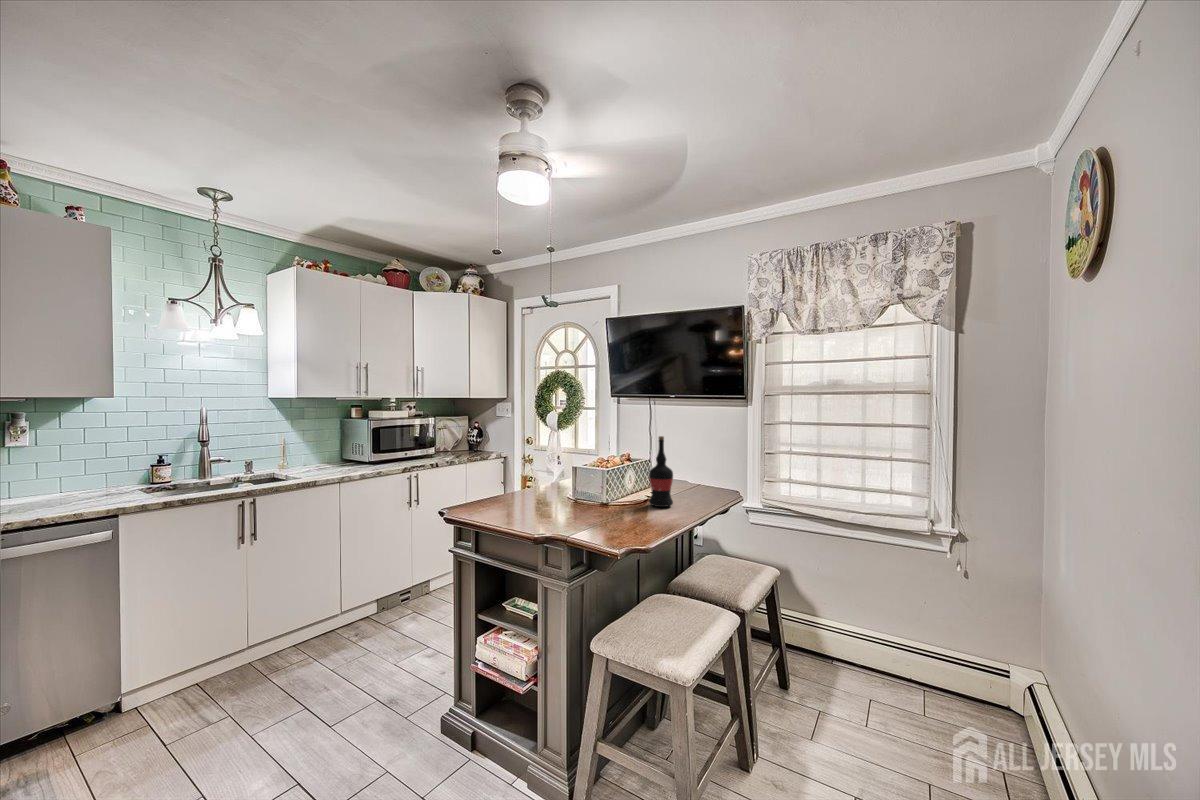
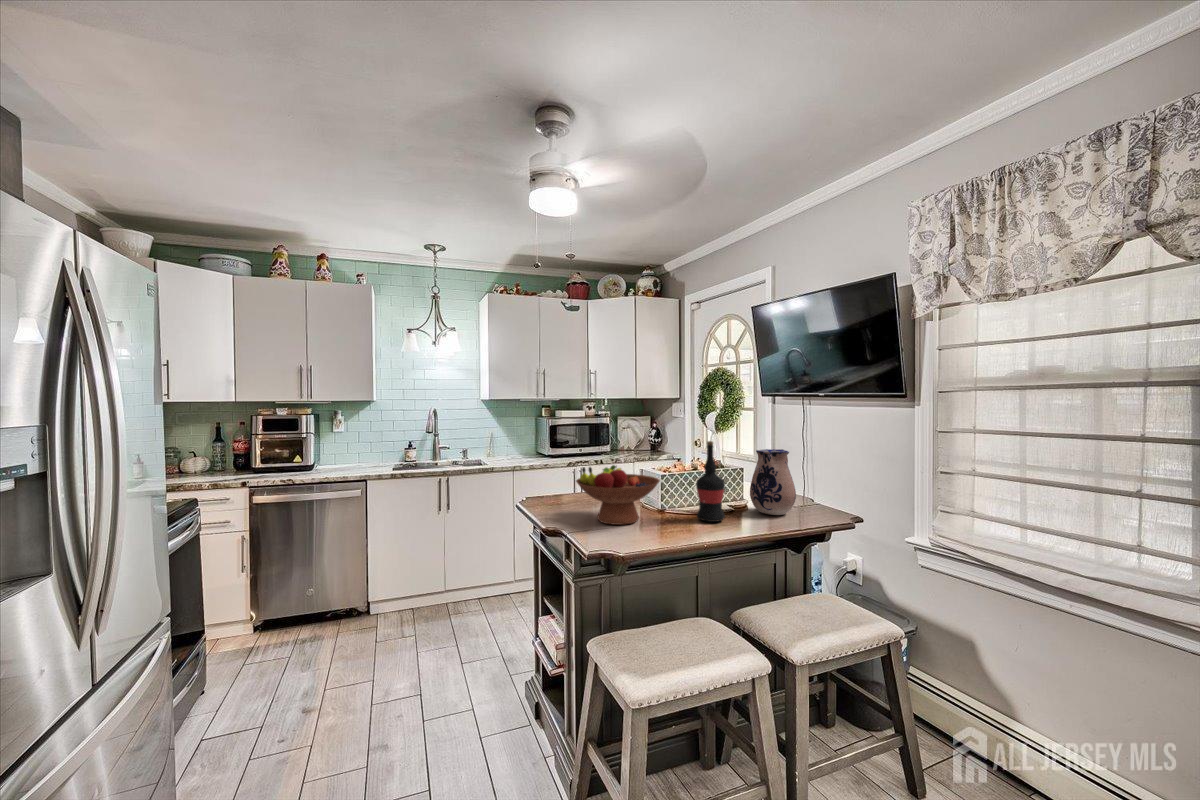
ceramic pitcher: none [672,442,709,496] -> present [750,449,796,515]
fruit bowl: none [550,463,632,520] -> present [576,465,659,525]

